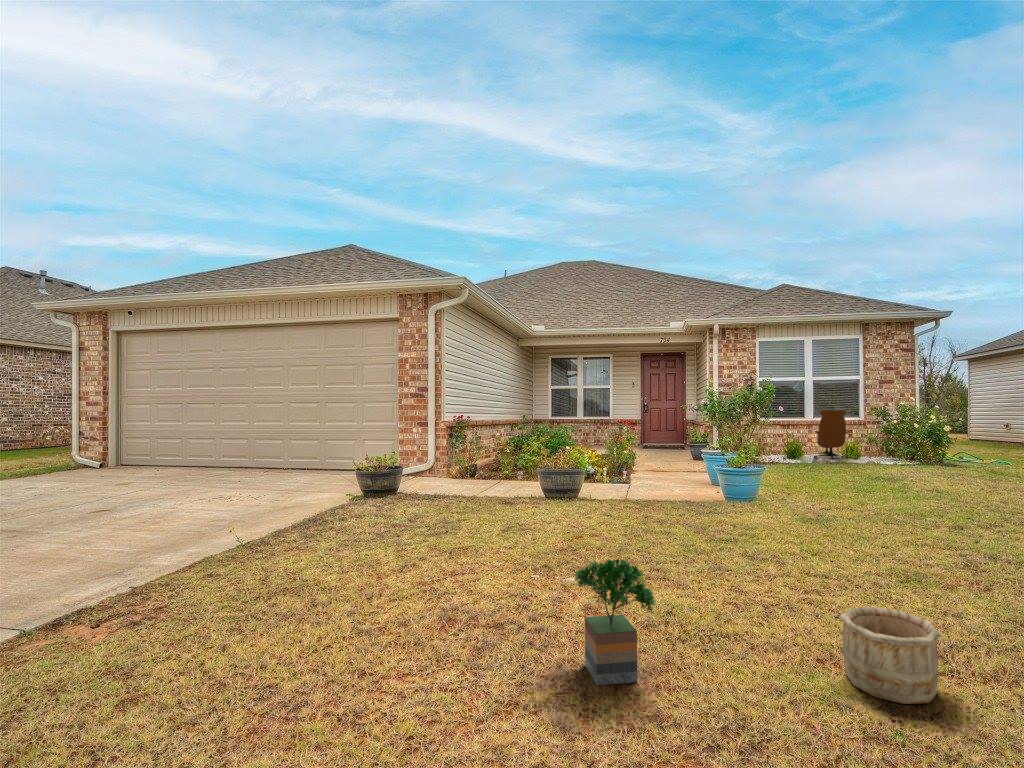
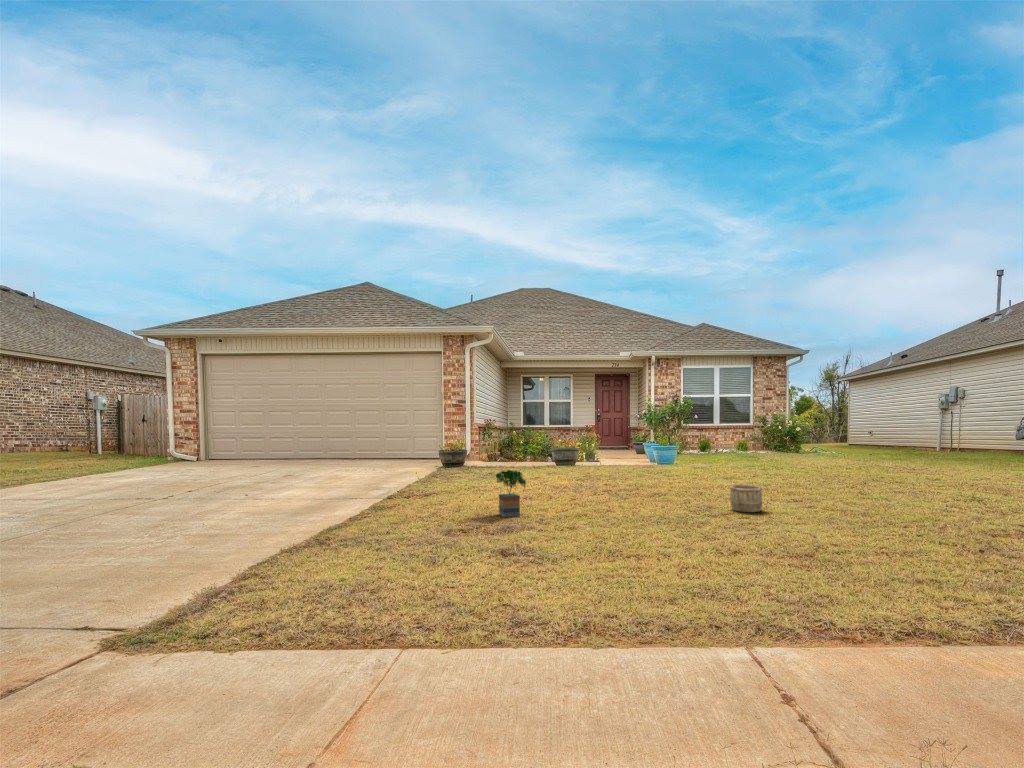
lounge chair: present [814,410,848,460] -> none [721,418,743,453]
potted tree: present [574,558,656,686] -> present [496,470,526,517]

